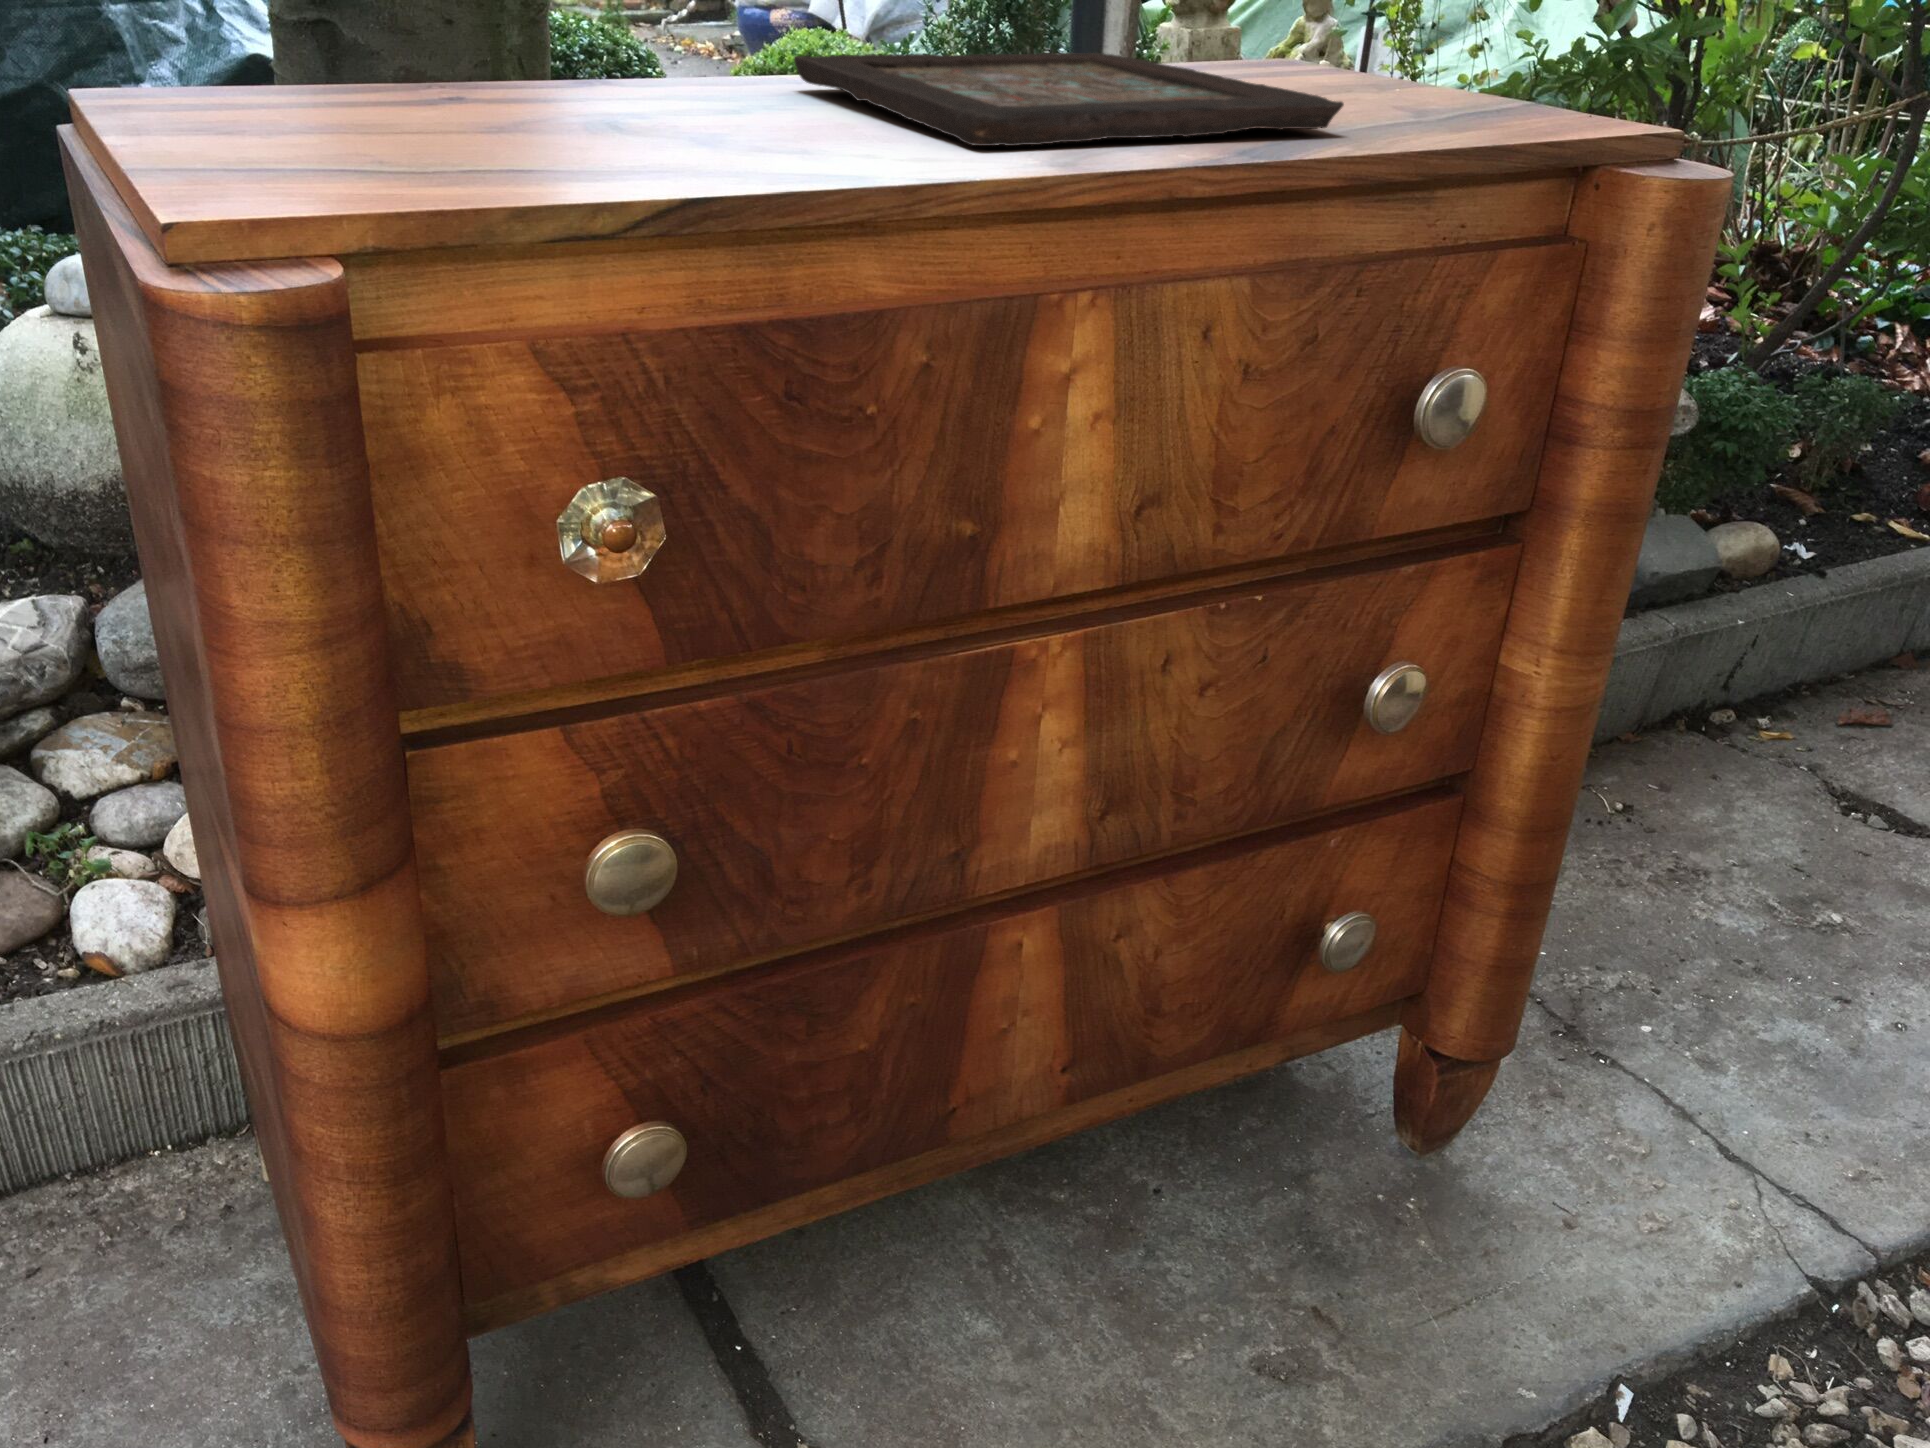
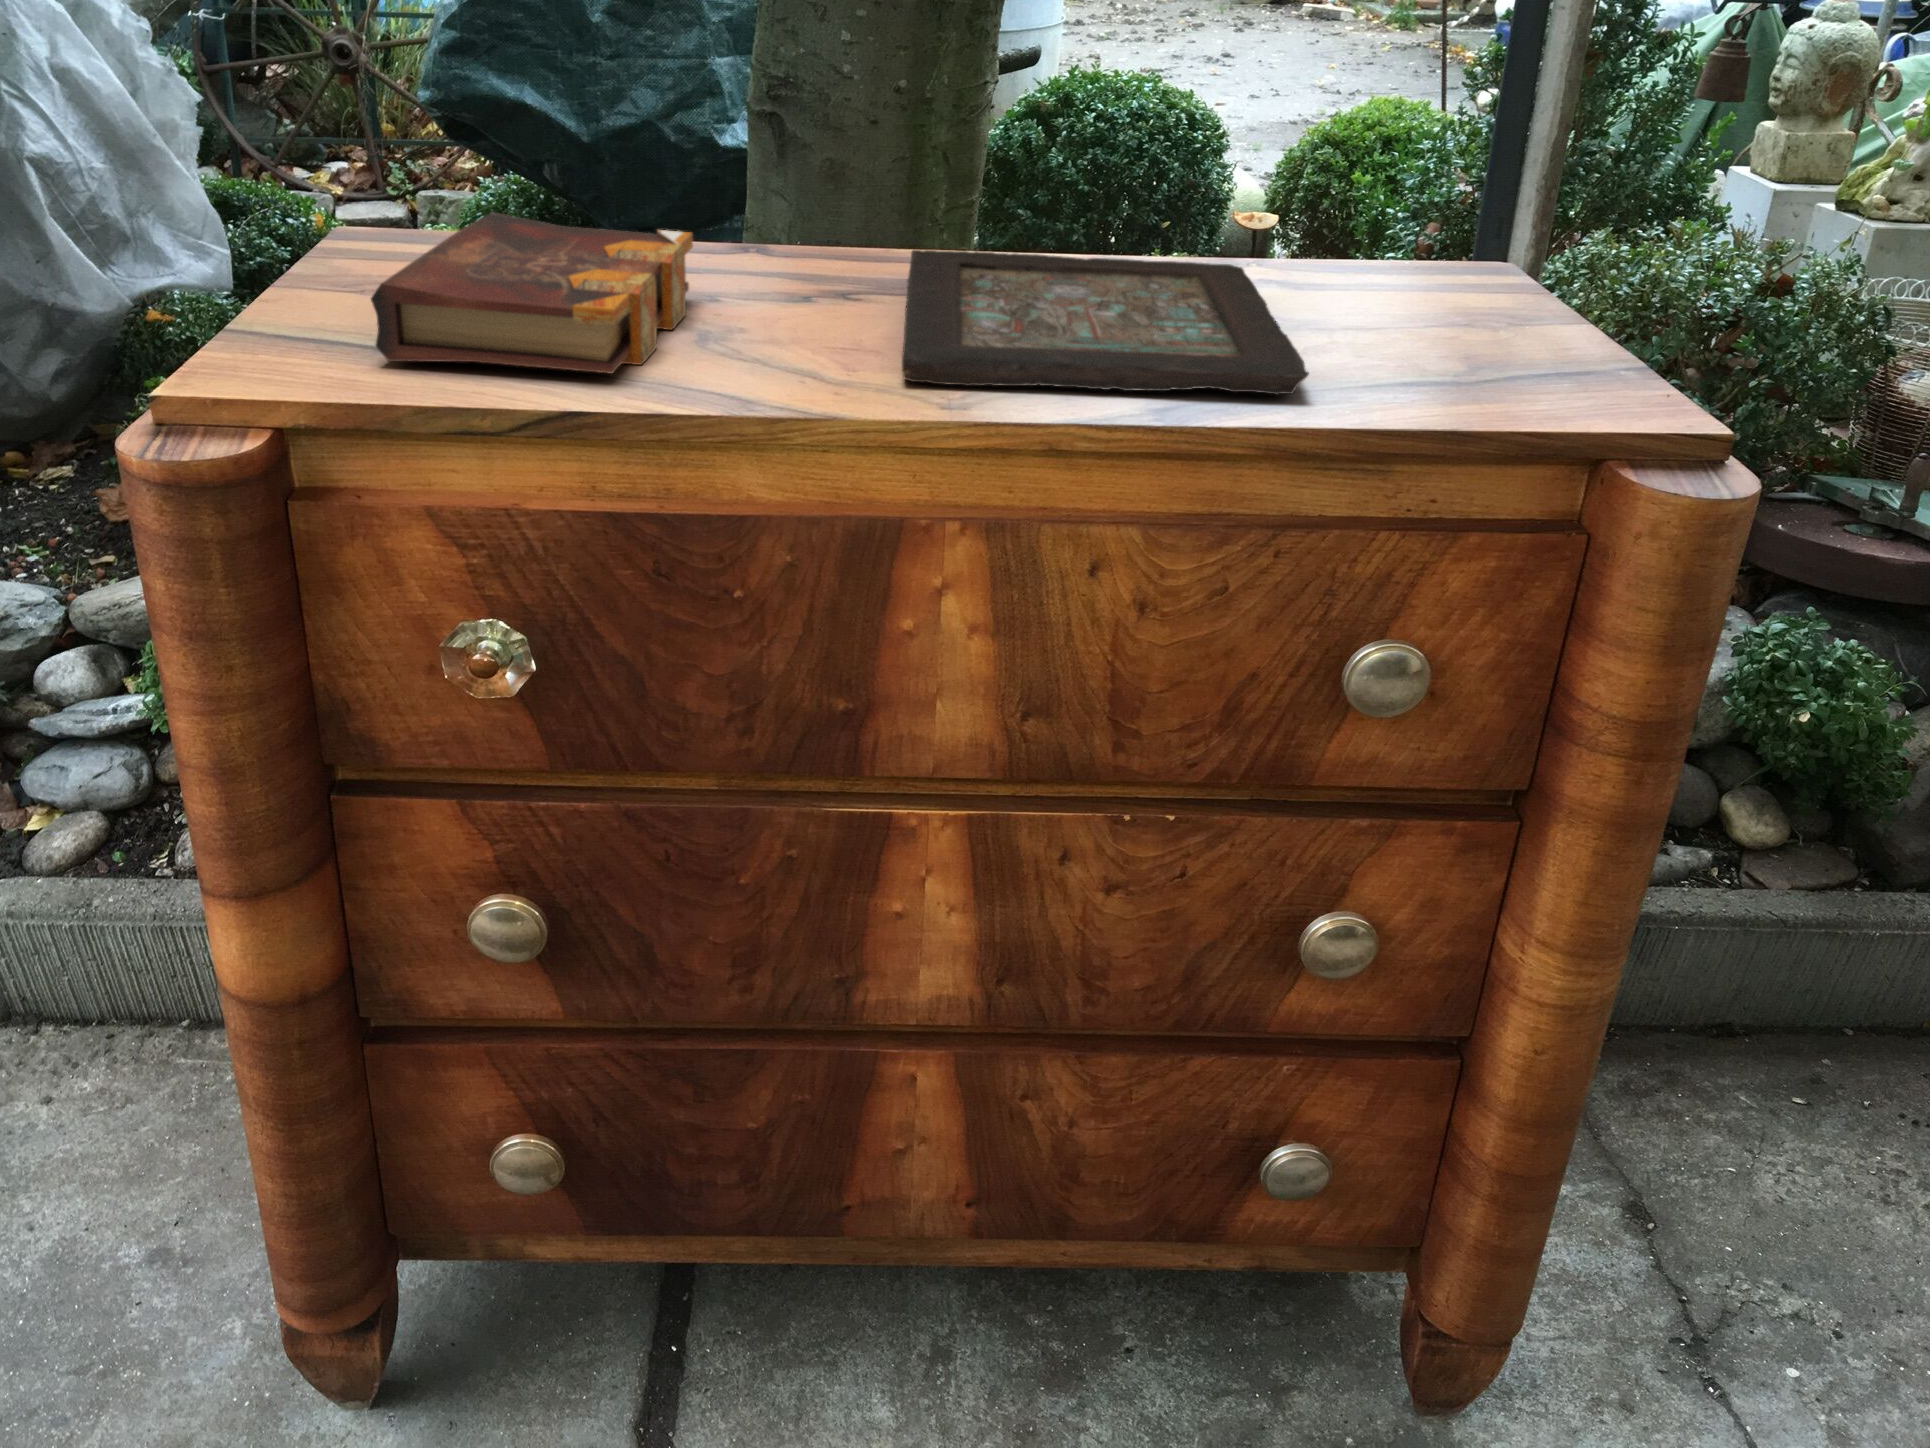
book: none [339,18,688,170] -> present [371,213,693,374]

